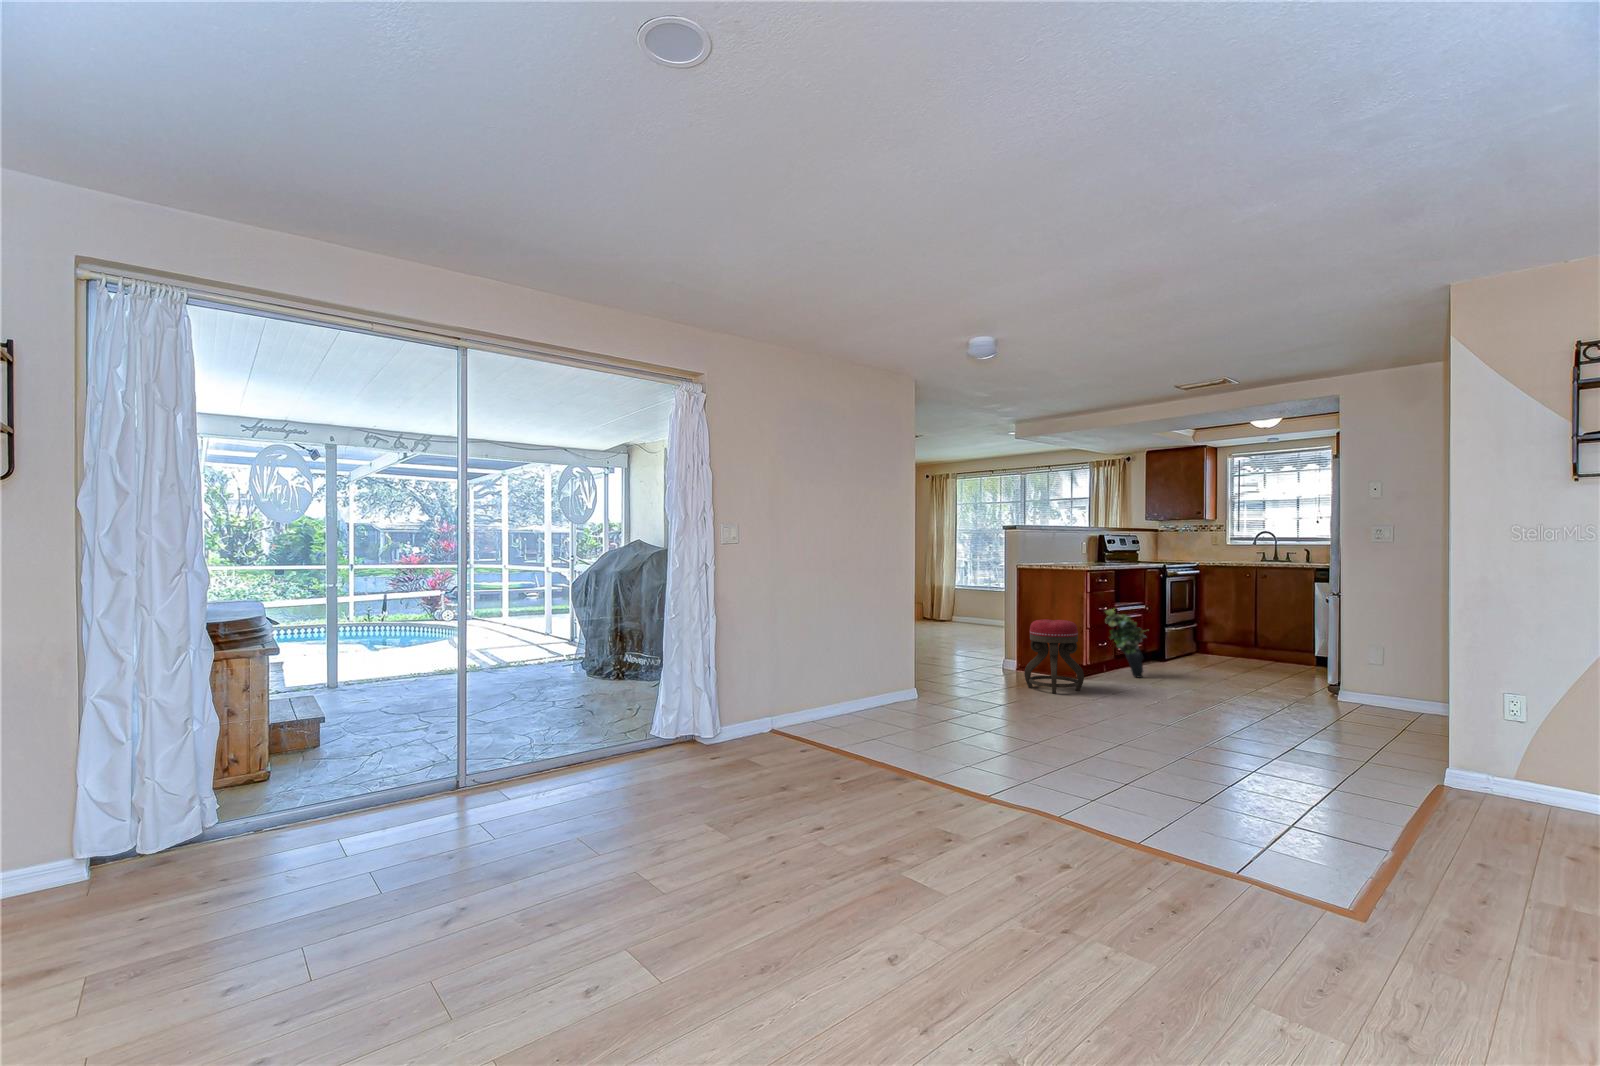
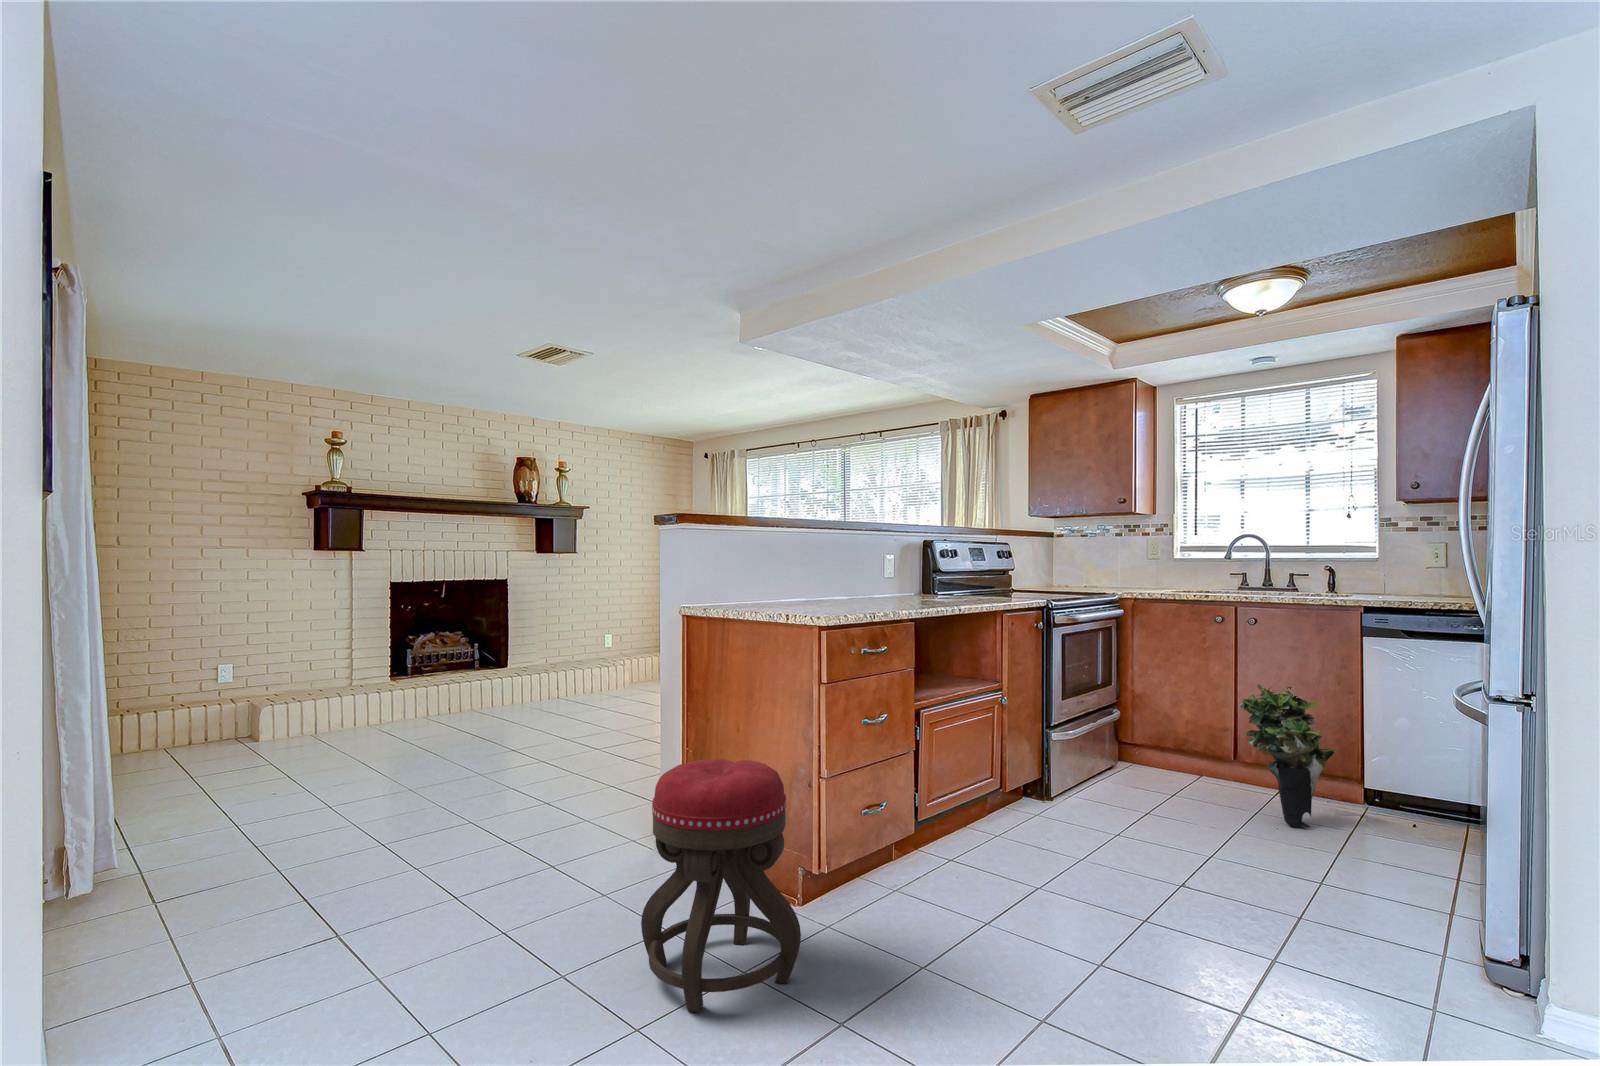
potted plant: present [1105,609,1146,678] -> present [1239,681,1336,827]

